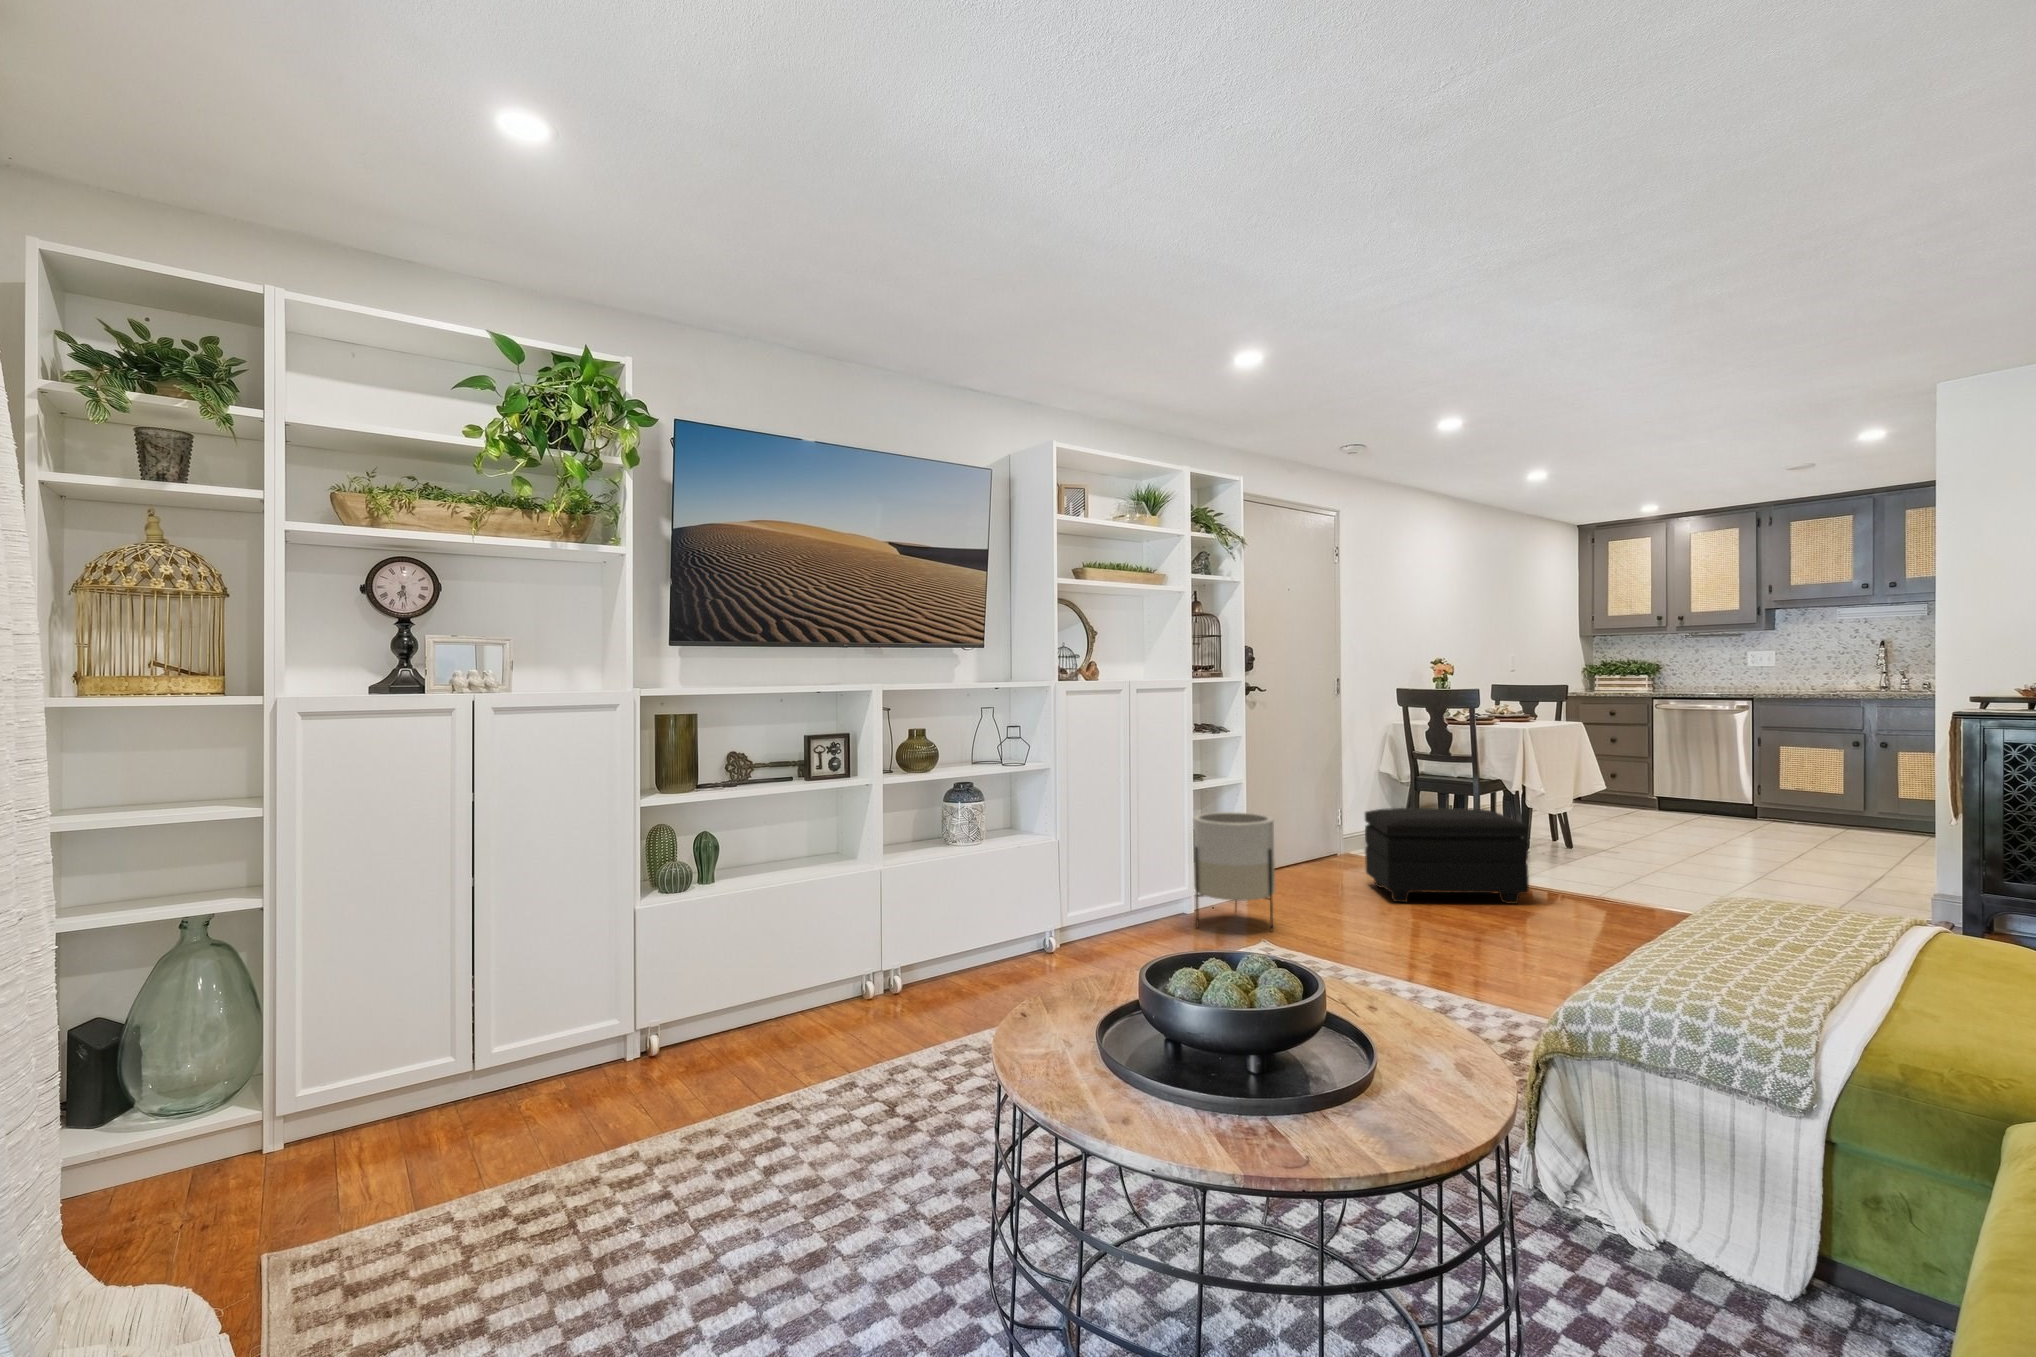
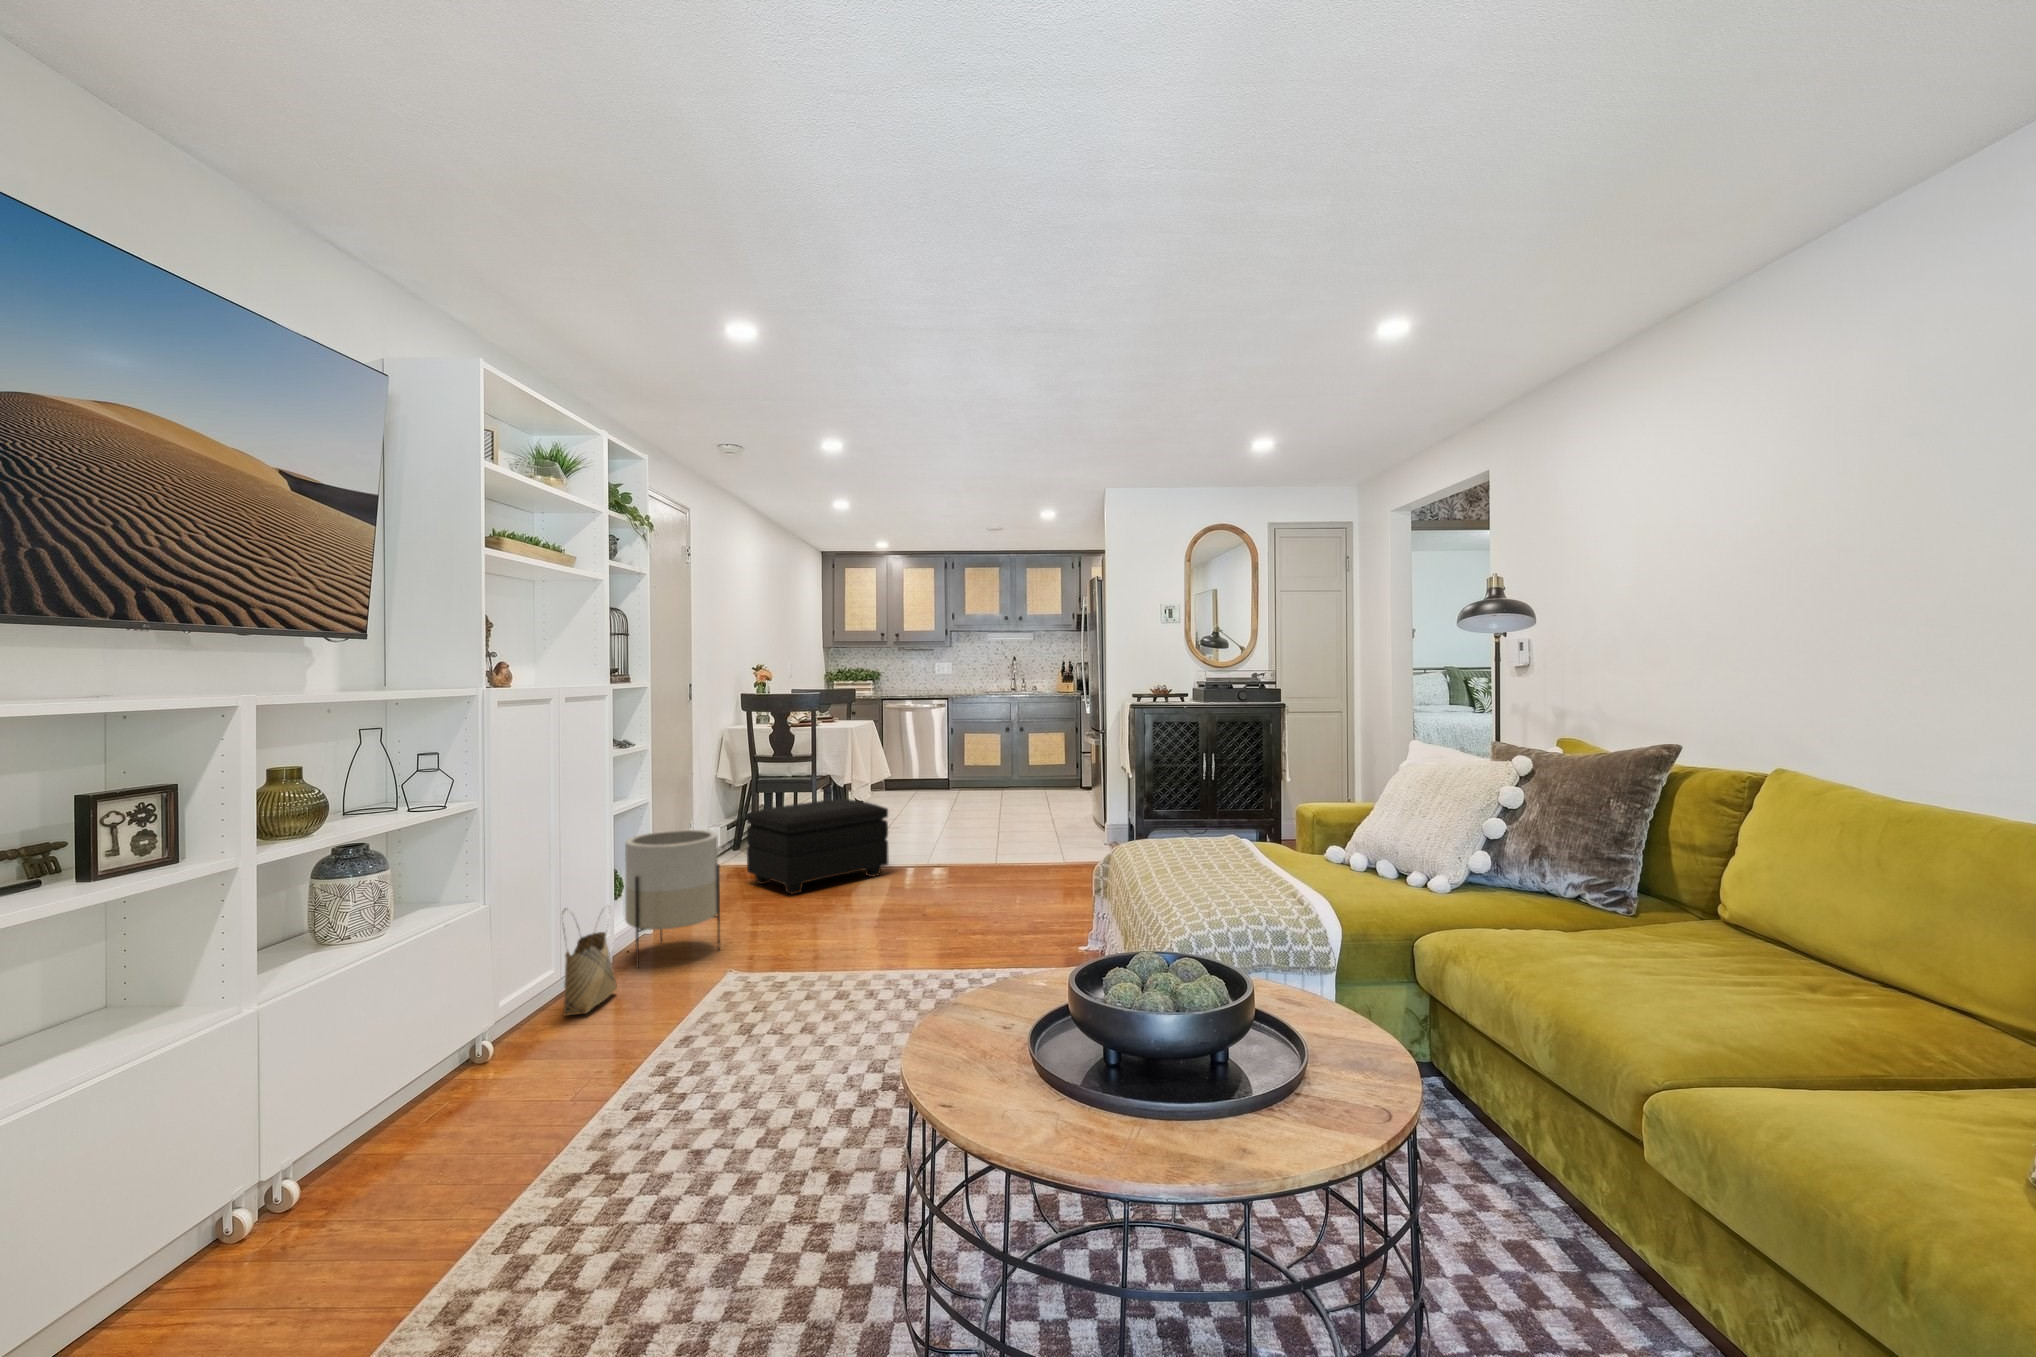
woven basket: none [1113,860,1163,947] -> present [562,909,617,1015]

